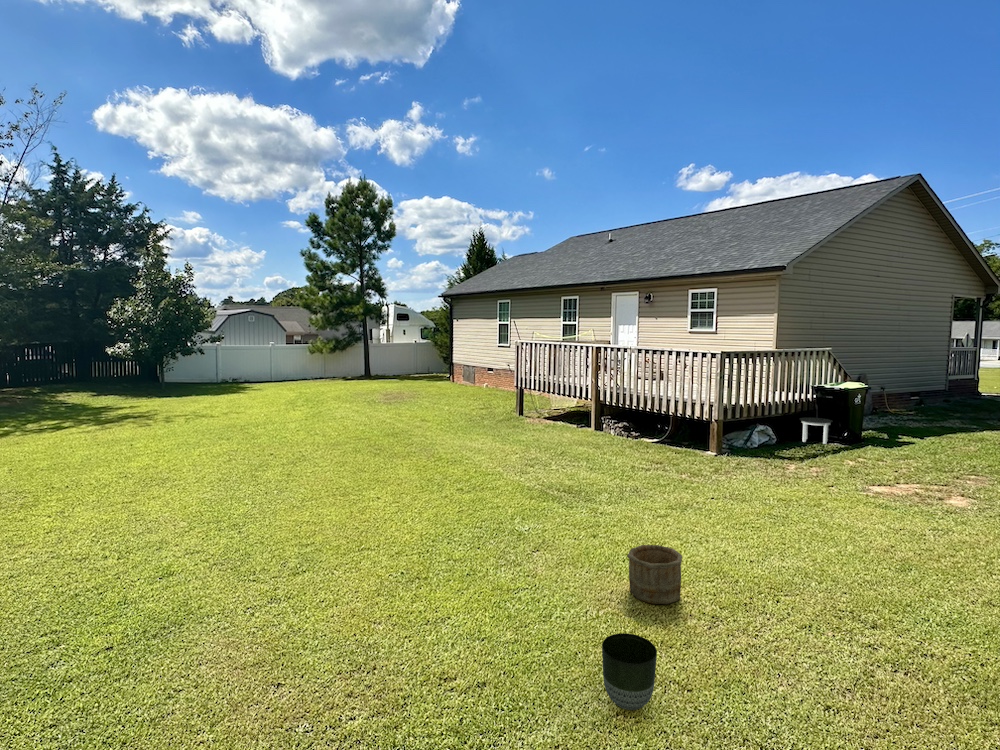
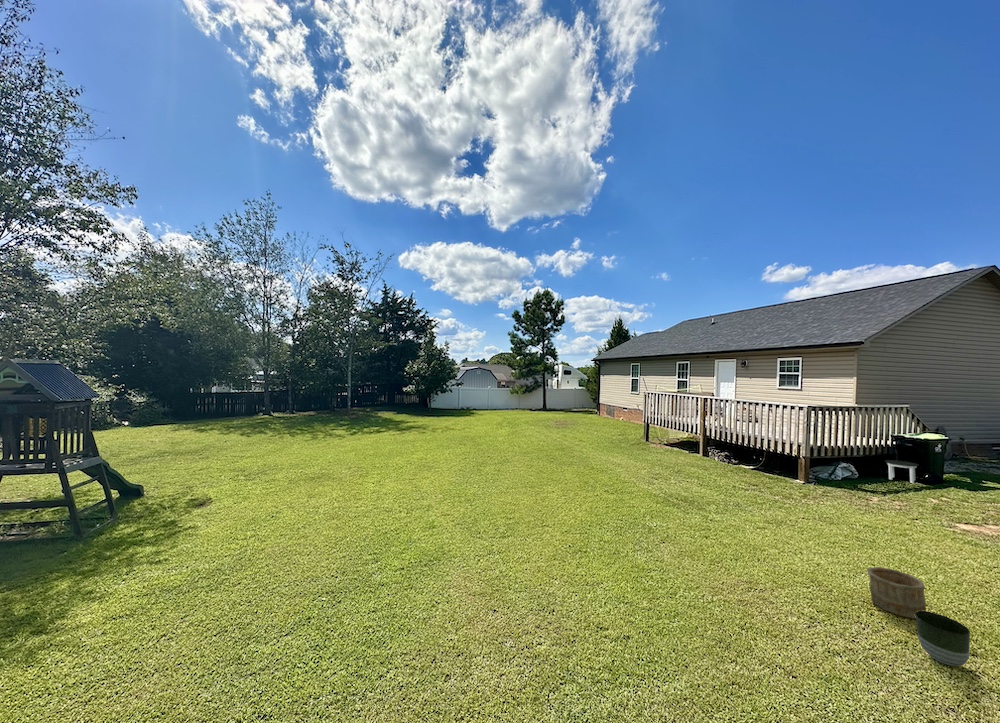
wooden bucket: present [627,545,682,604] -> present [867,567,926,619]
planter: present [602,633,657,710] -> present [915,611,970,666]

